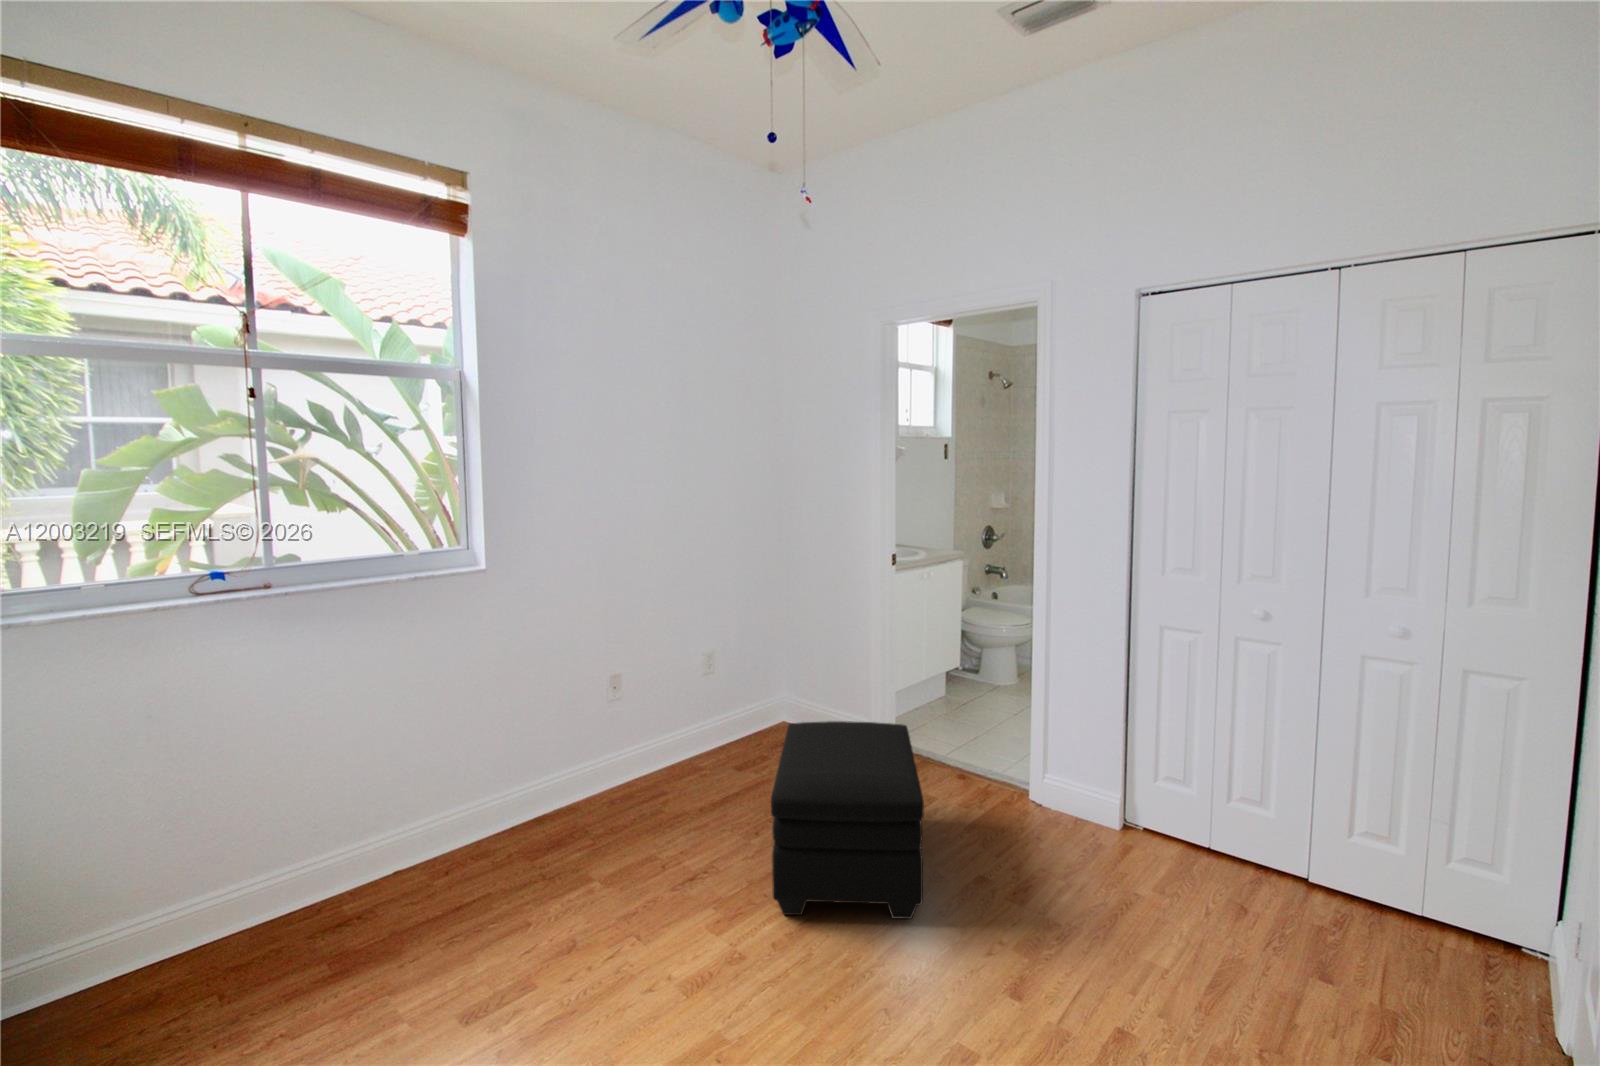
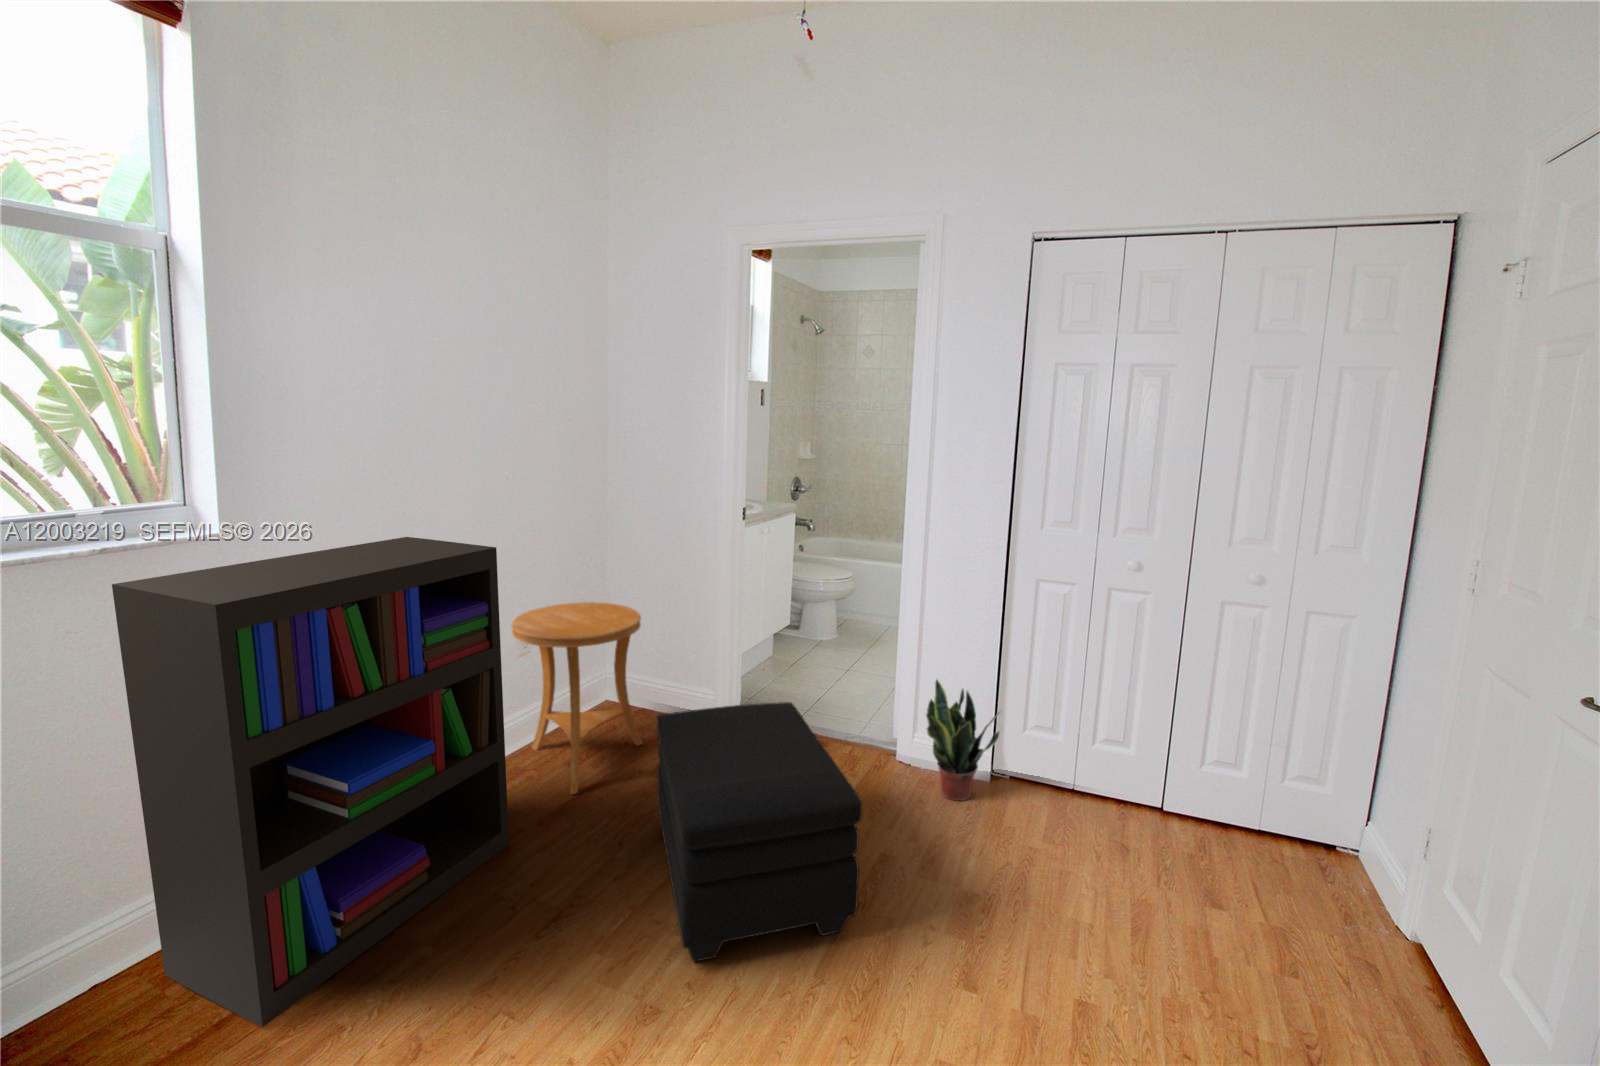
bookshelf: none [443,572,676,893] -> present [112,537,509,1027]
side table: none [693,631,799,787] -> present [511,602,642,794]
potted plant: none [1035,717,1123,841] -> present [926,680,1000,801]

